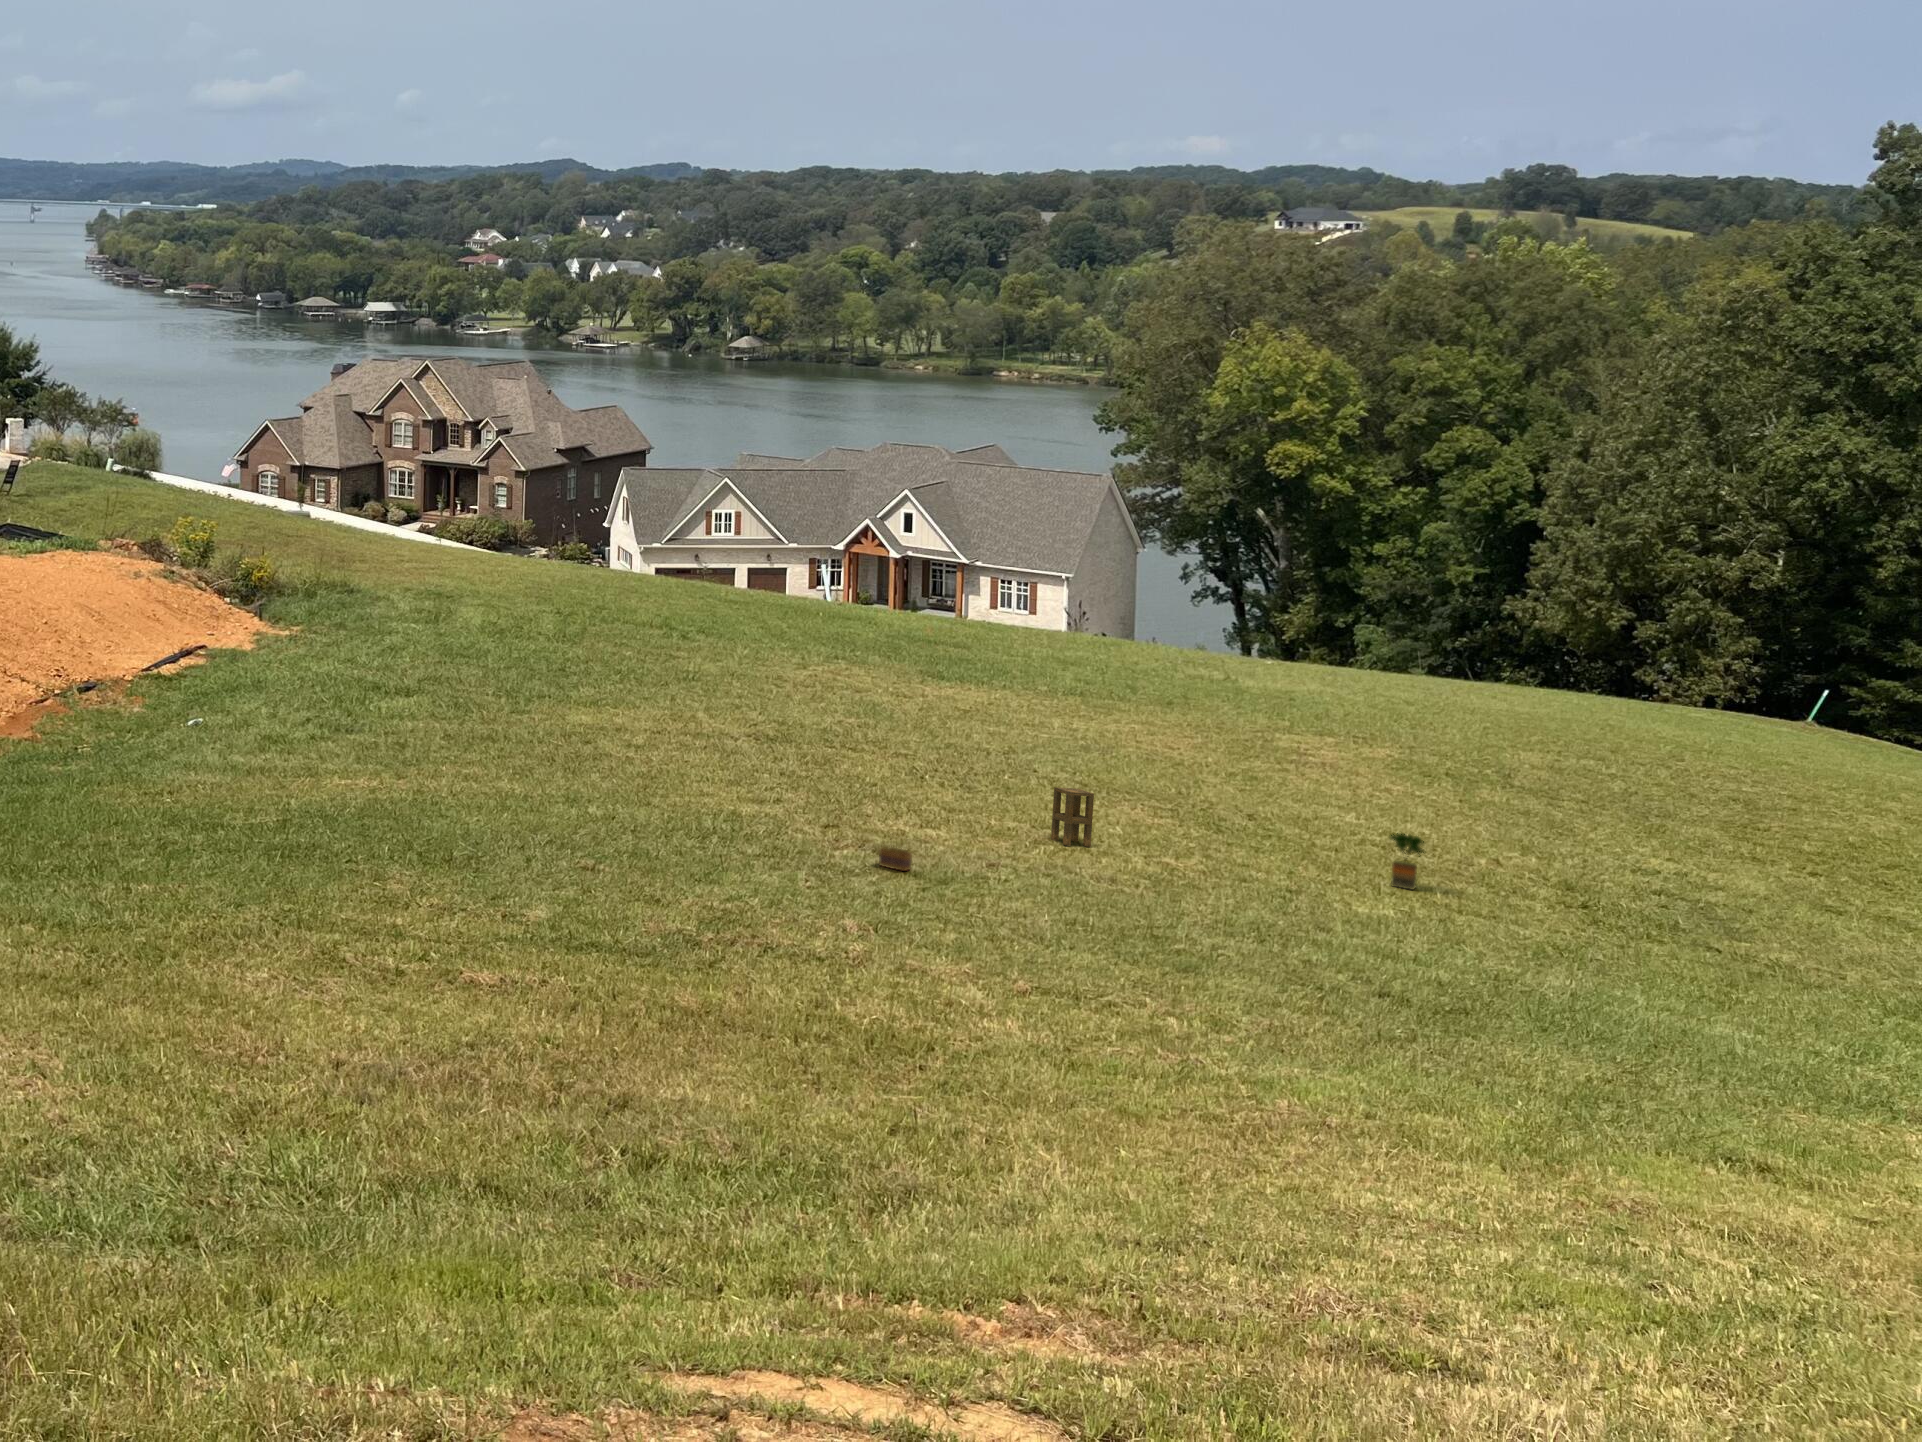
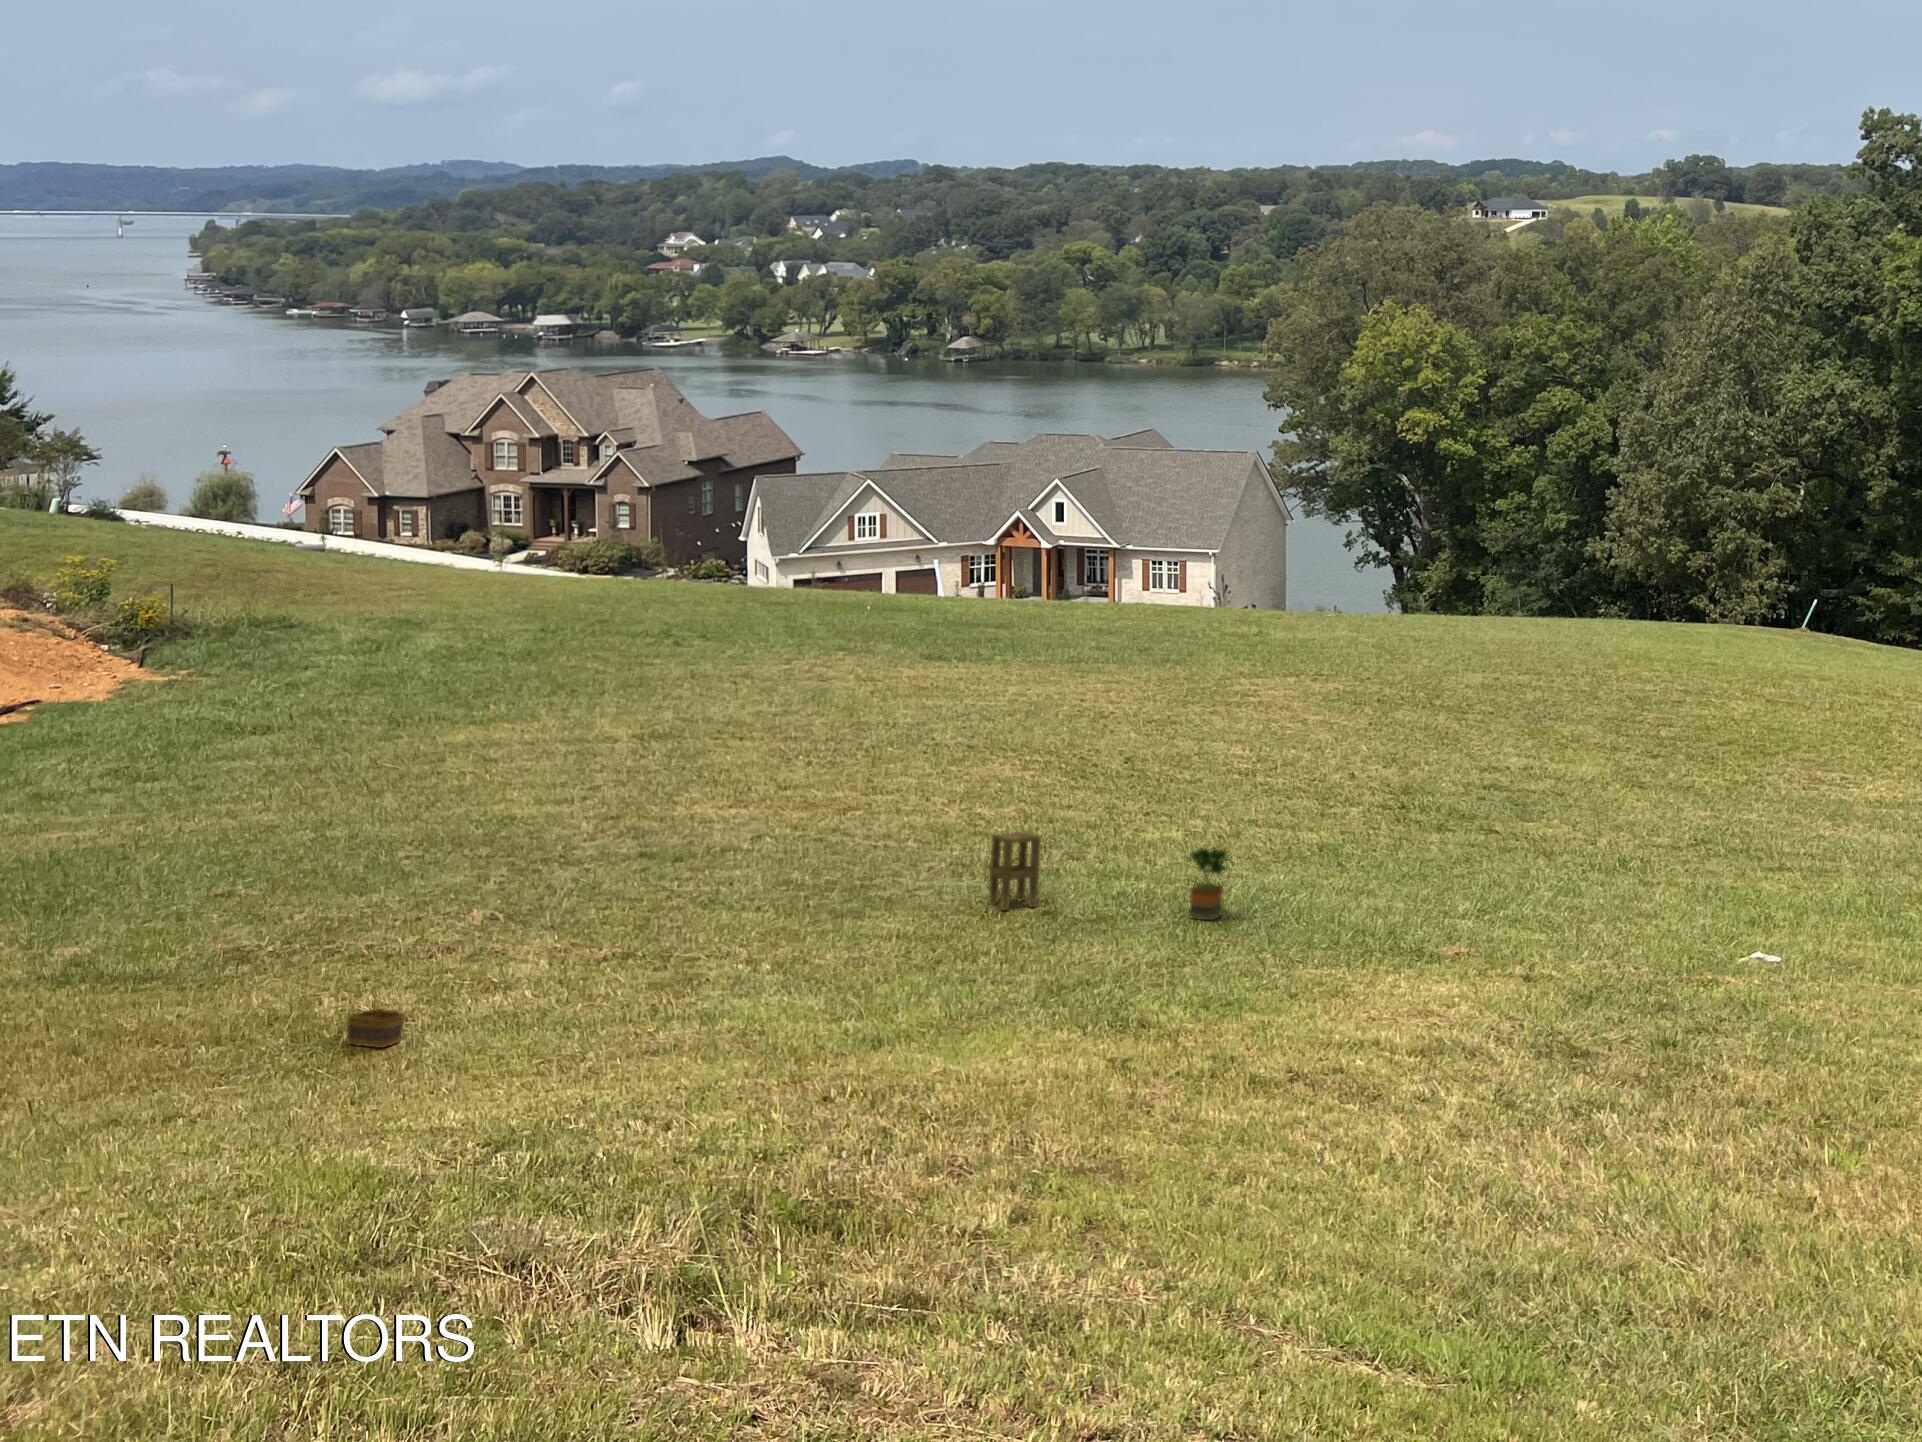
potted tree: present [1390,833,1424,889] -> present [1190,848,1231,920]
basket: present [879,834,912,871] -> present [347,983,404,1048]

